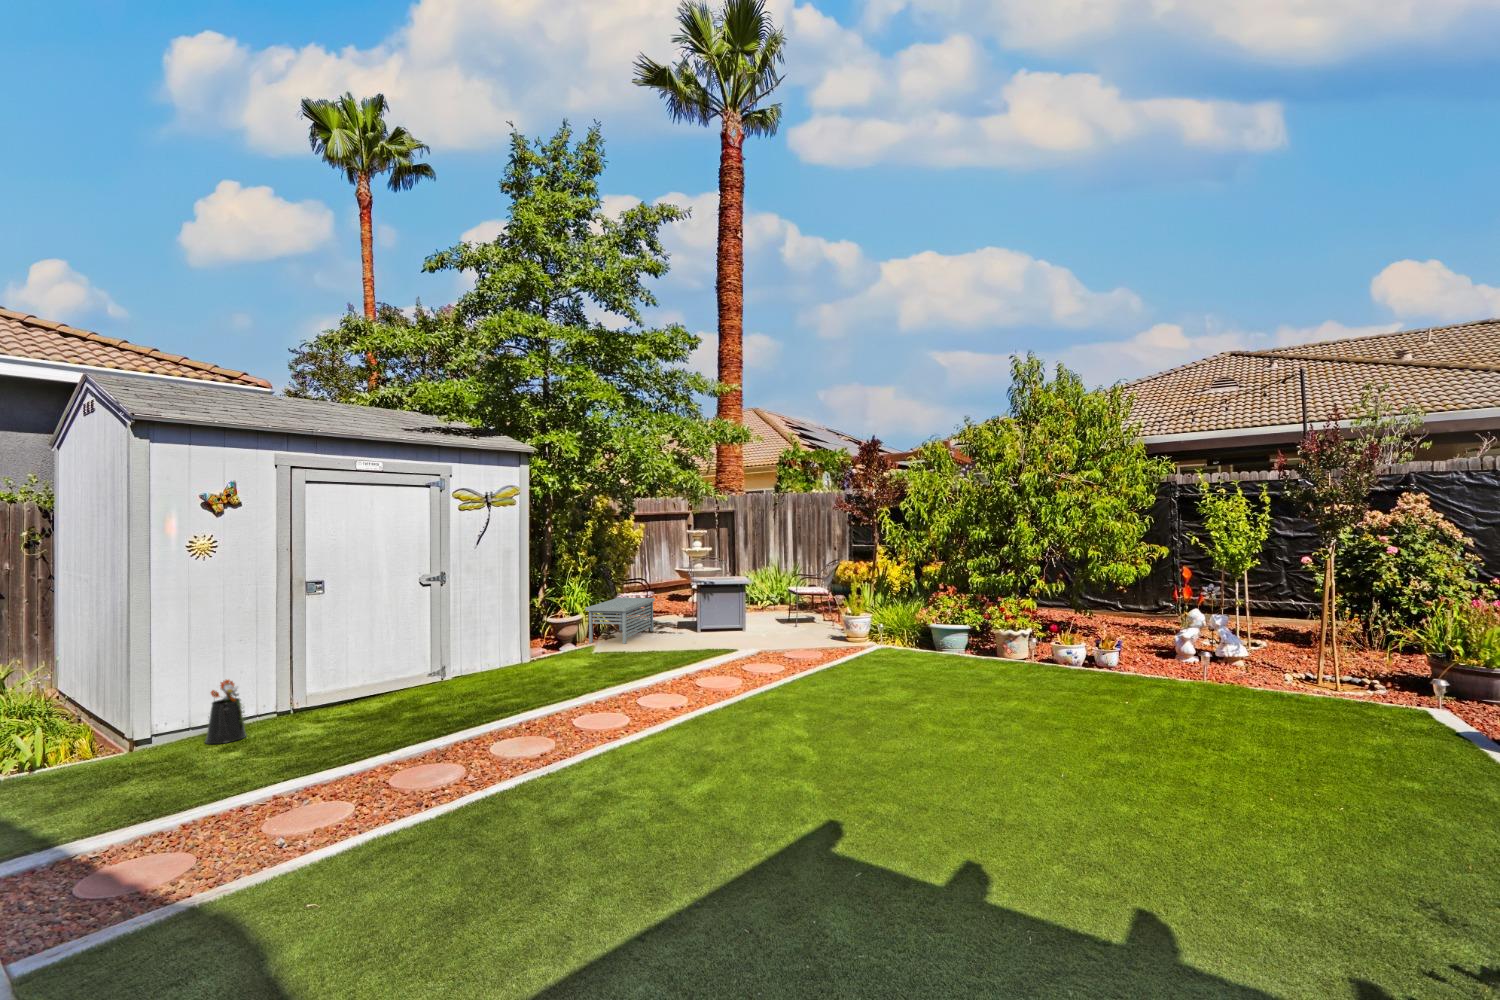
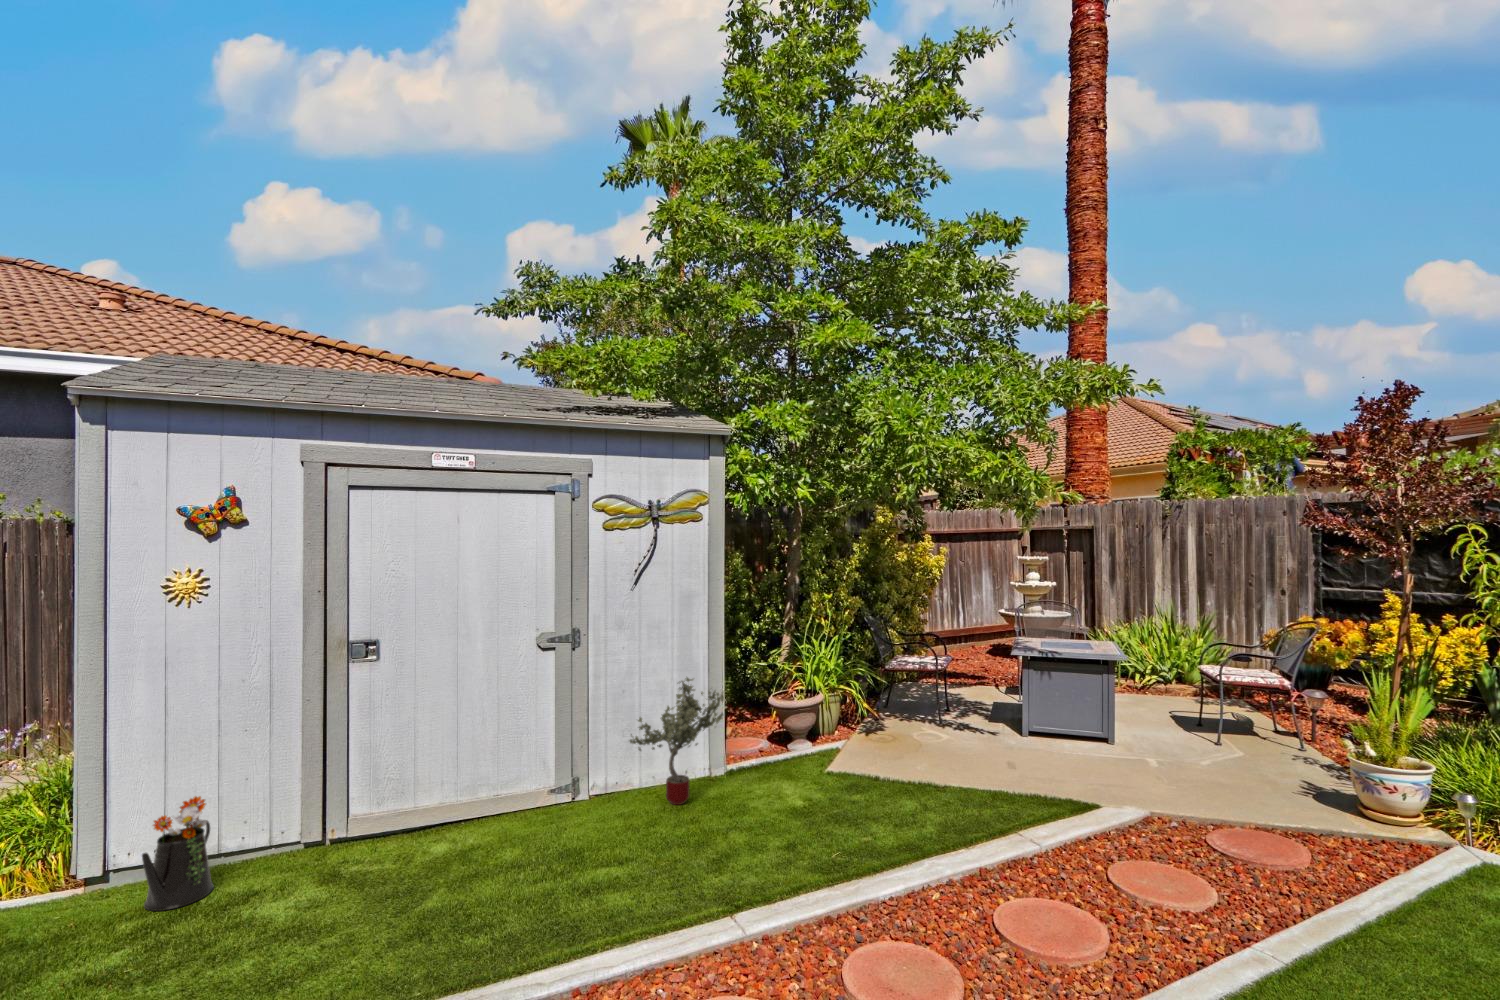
storage bench: present [585,598,655,644] -> none [834,660,952,748]
potted tree: none [481,600,538,676] -> present [630,677,724,805]

